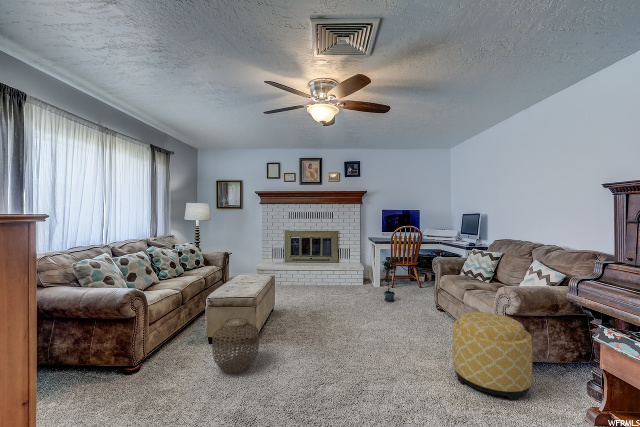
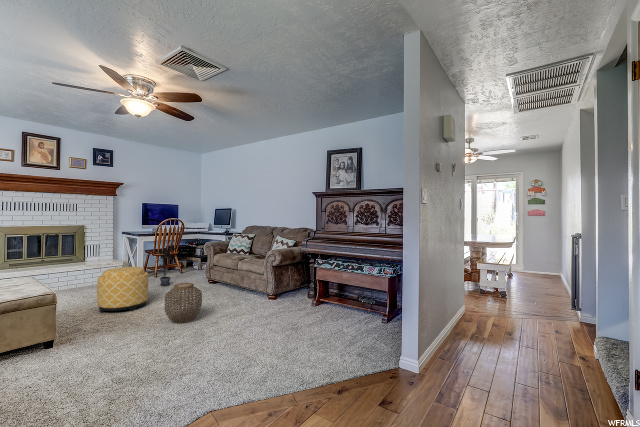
ottoman: present [453,312,532,401] -> present [97,267,148,313]
woven basket: present [212,317,259,373] -> present [165,283,202,323]

